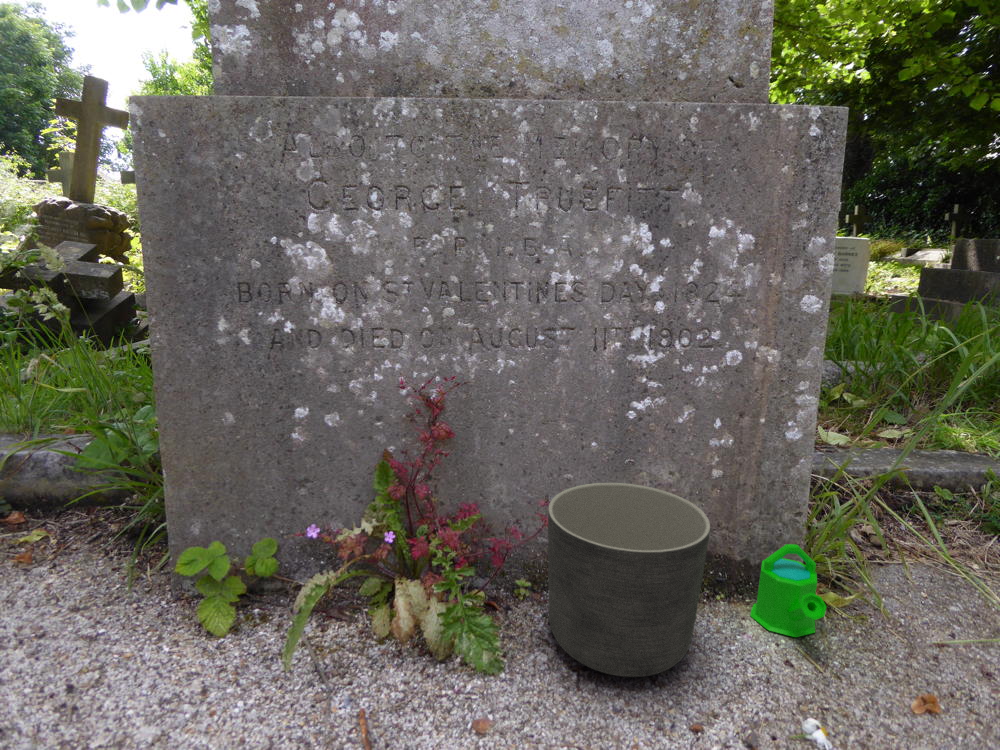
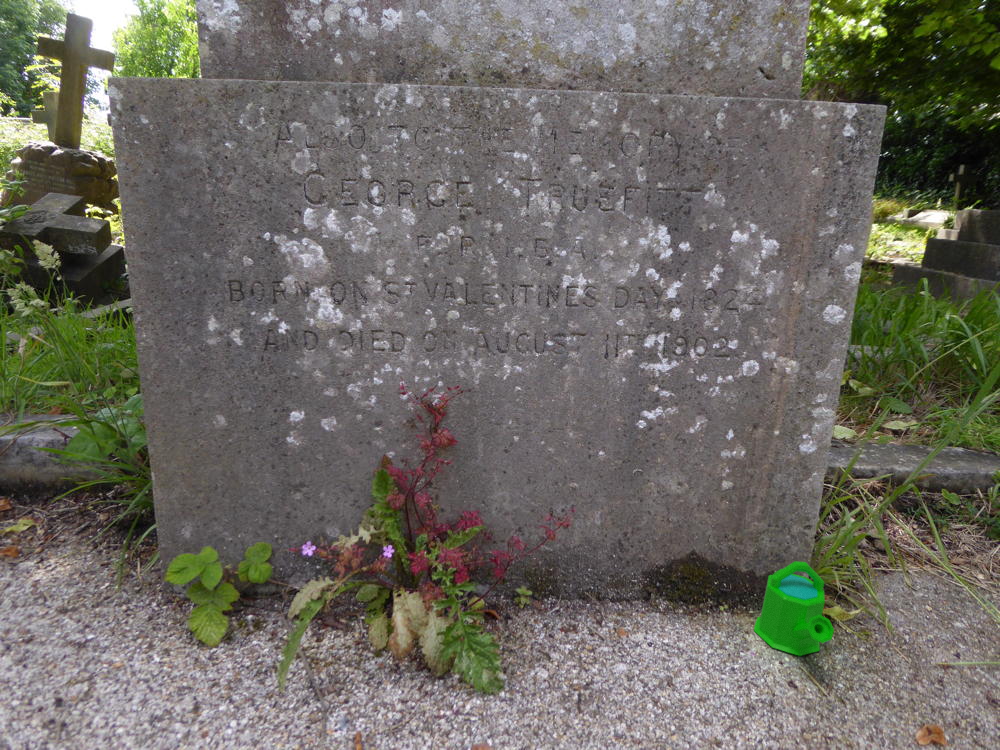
planter: present [548,483,710,677] -> none [550,494,720,699]

